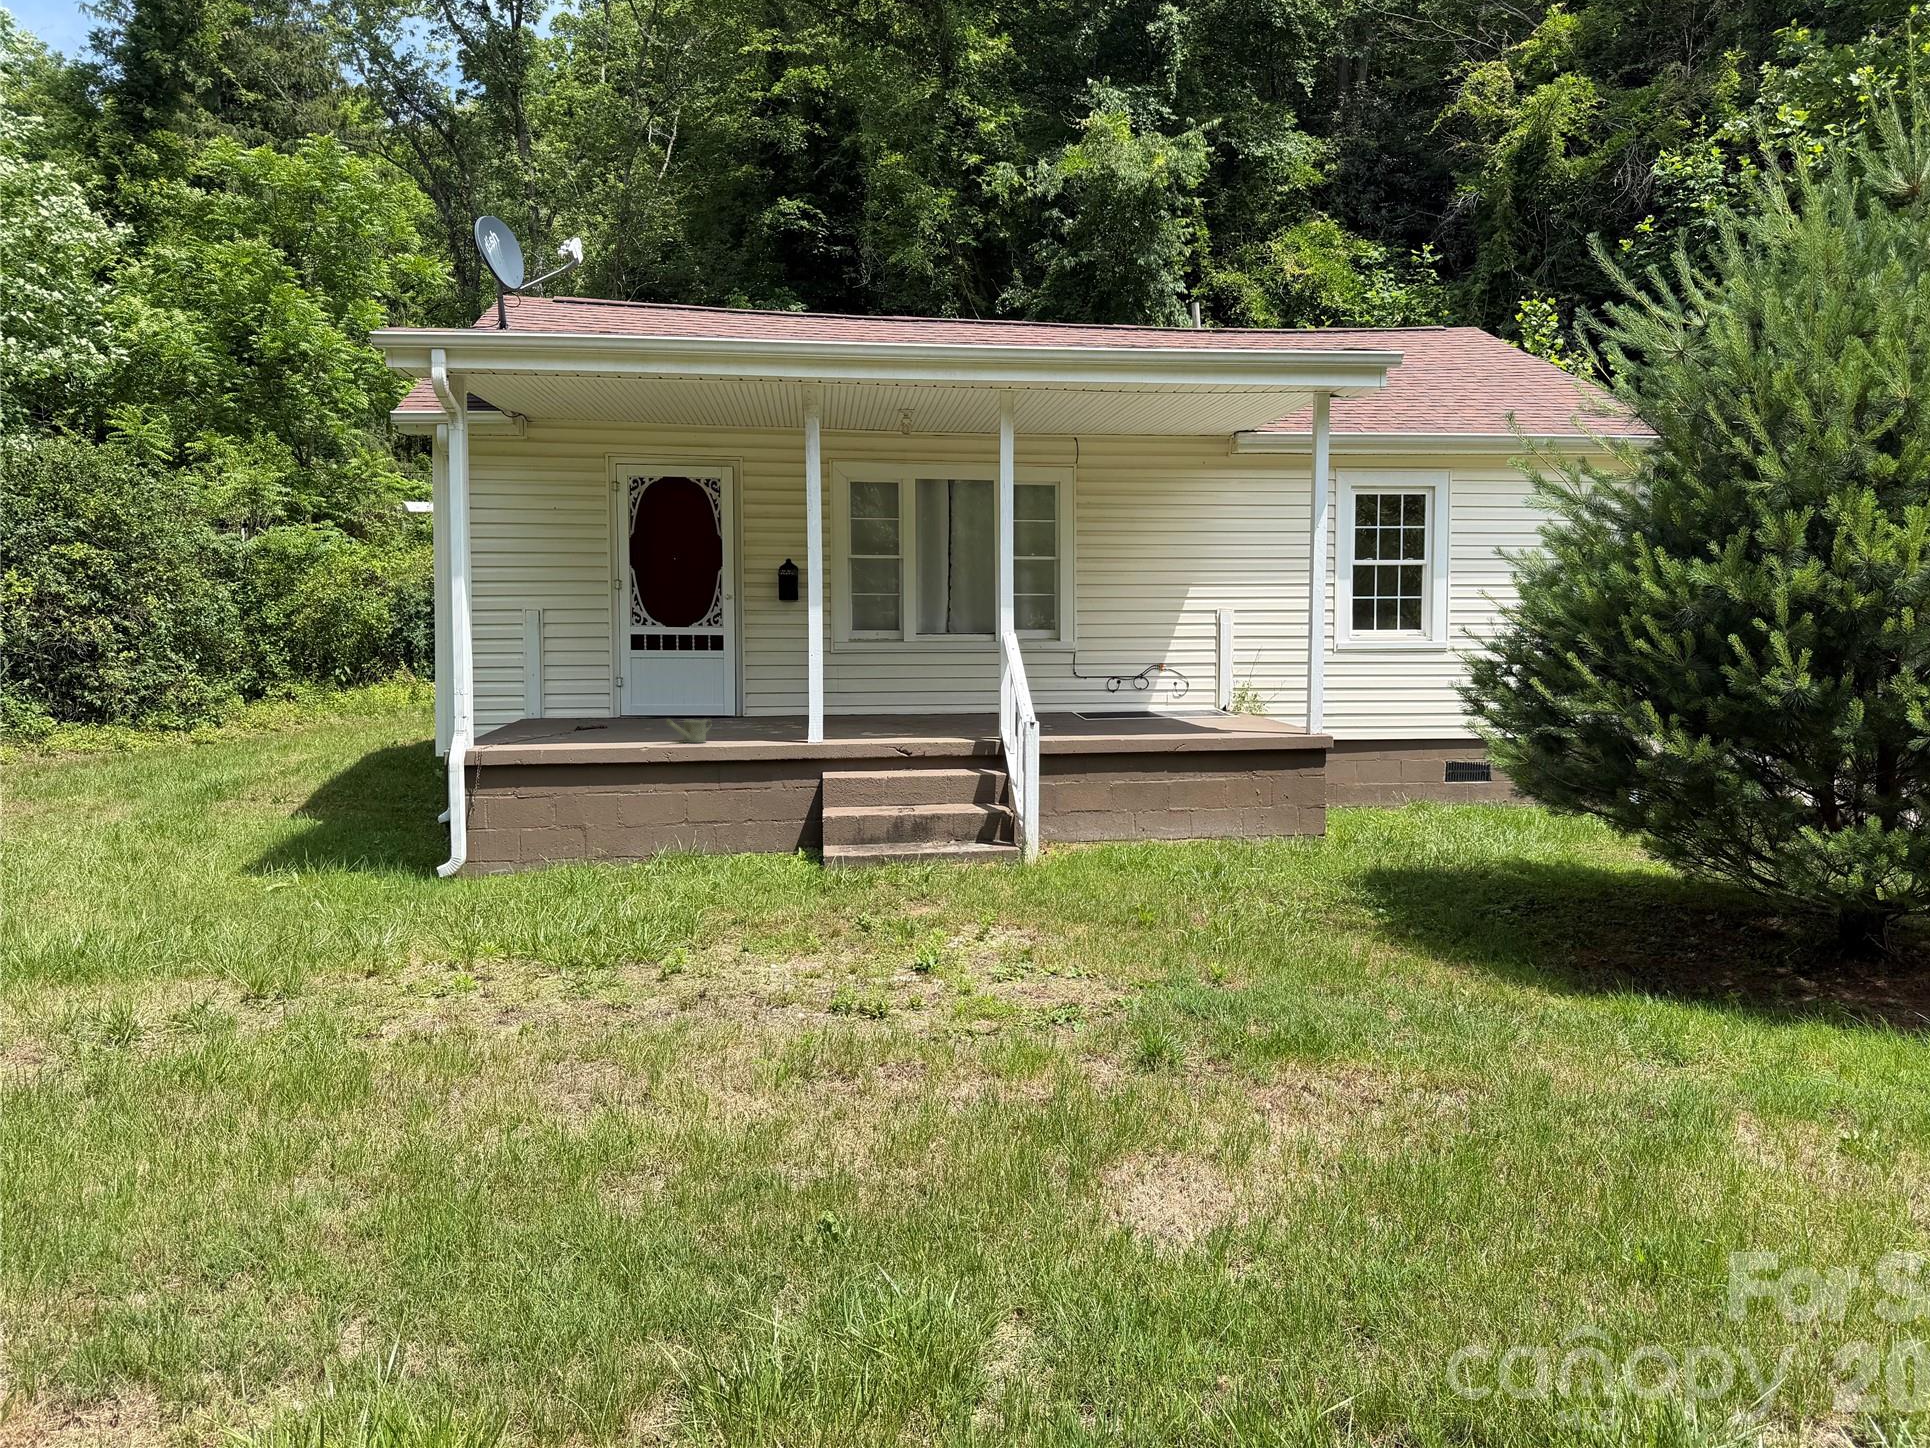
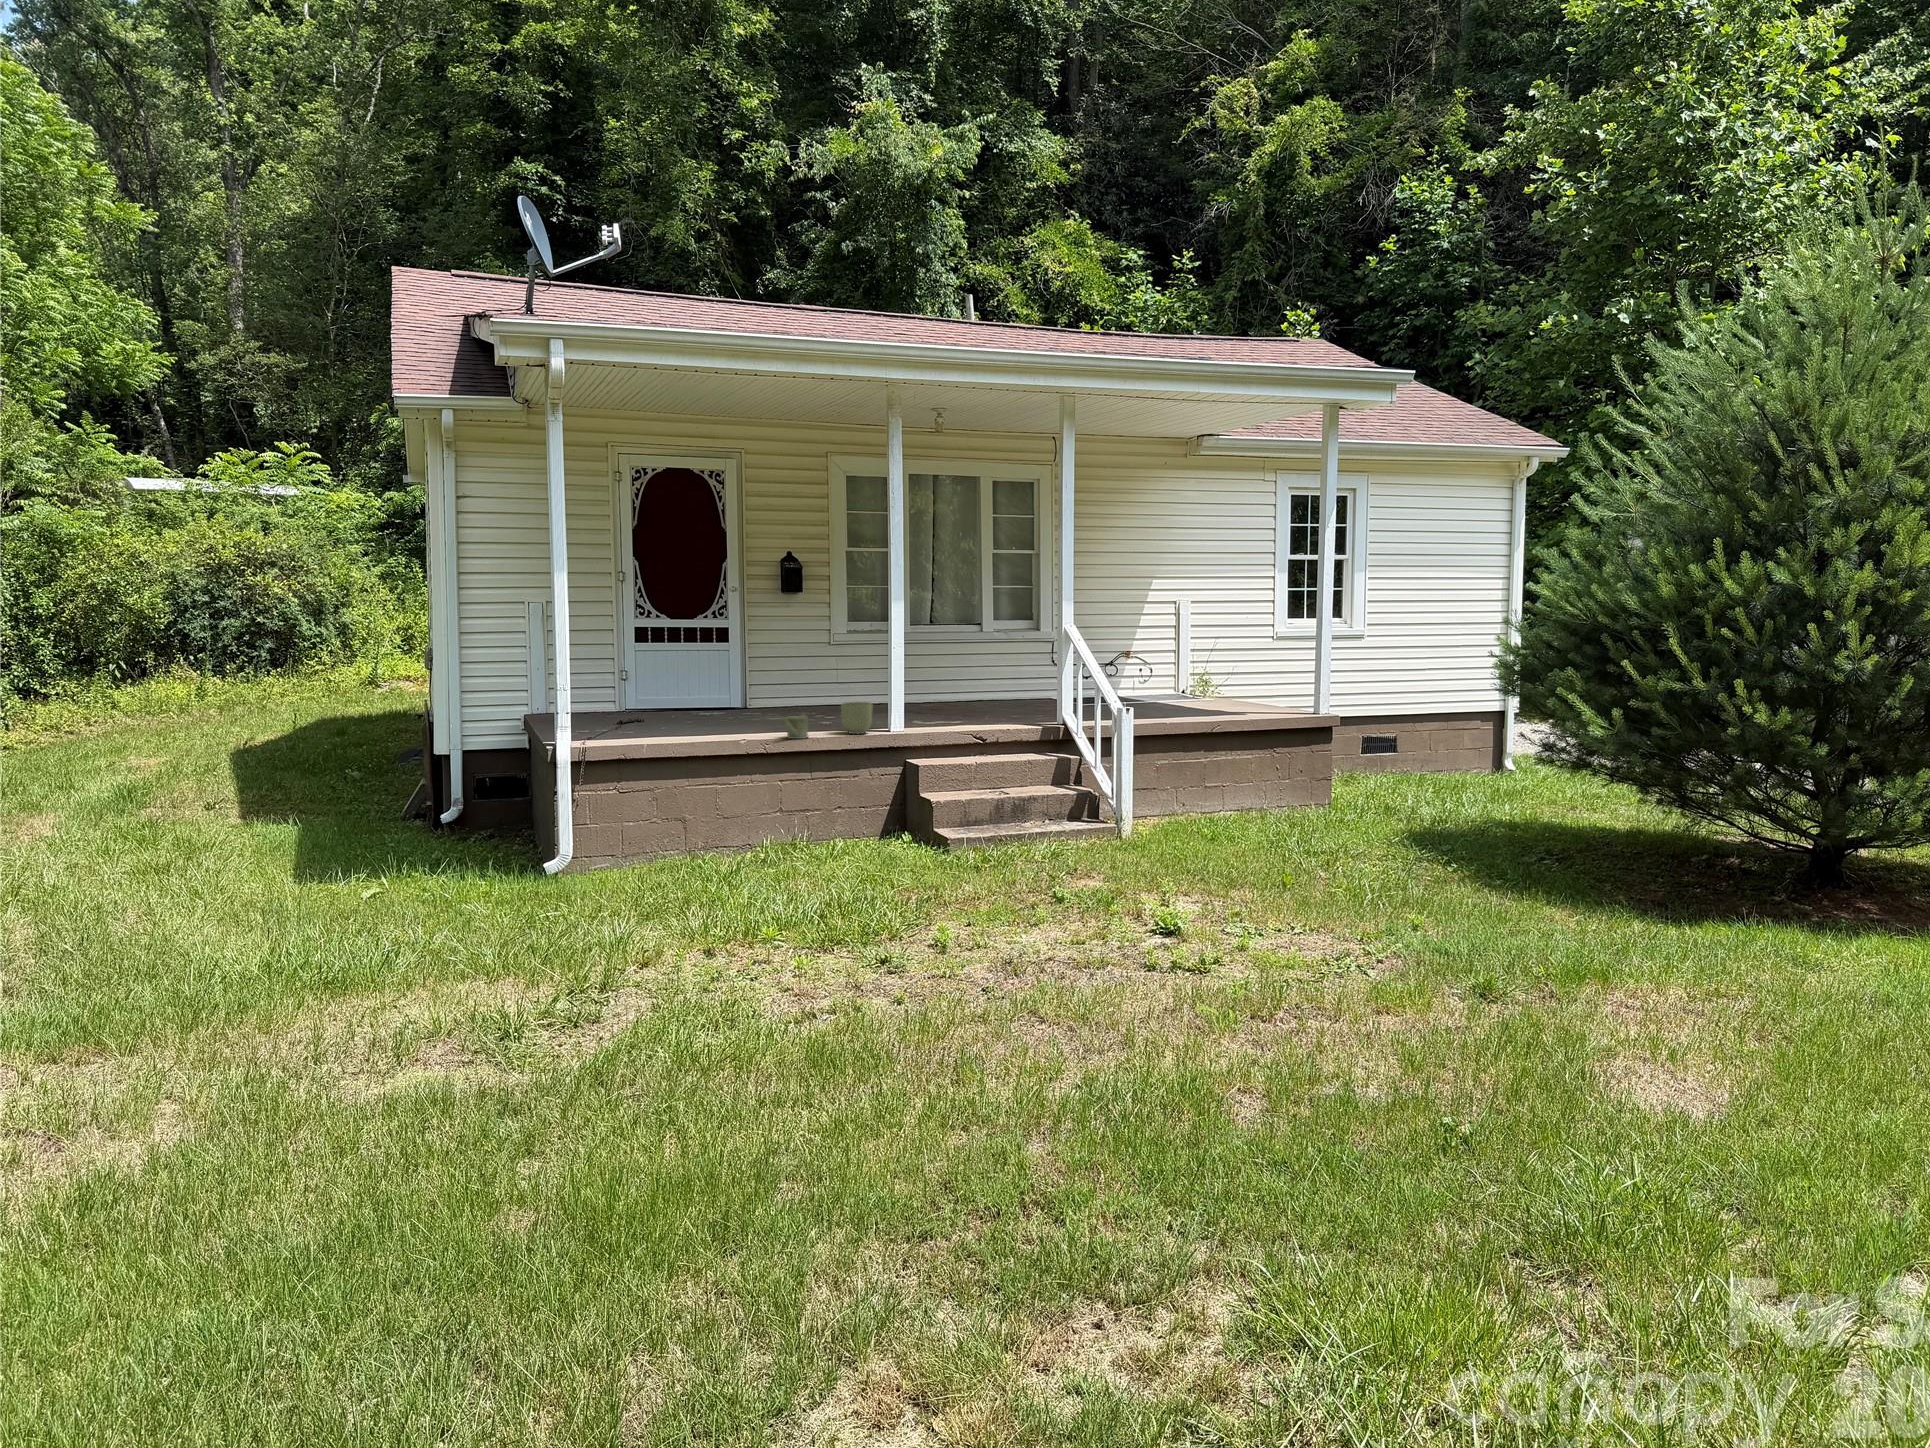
planter: none [748,709,782,742] -> present [841,702,872,734]

